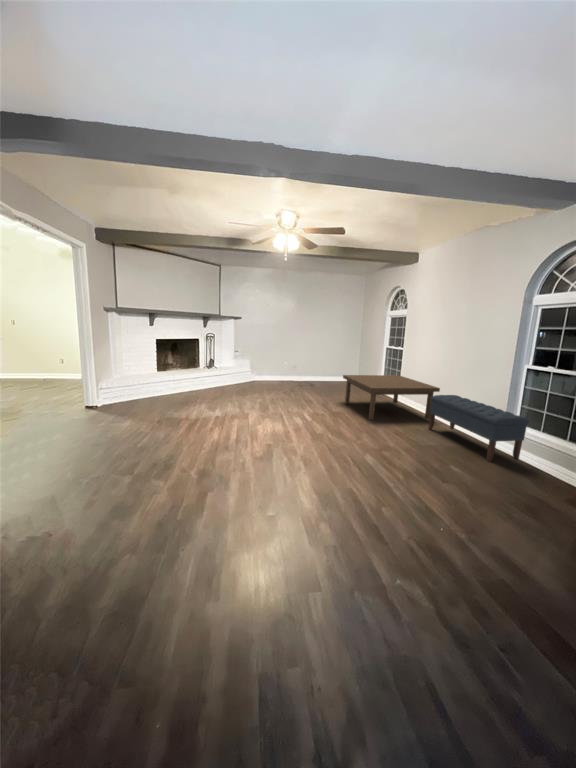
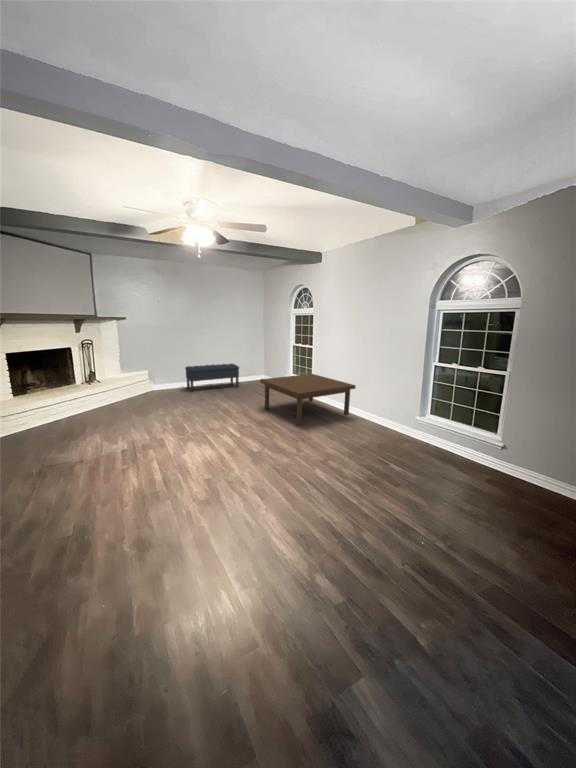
bench: present [428,395,529,462] -> present [185,364,239,392]

